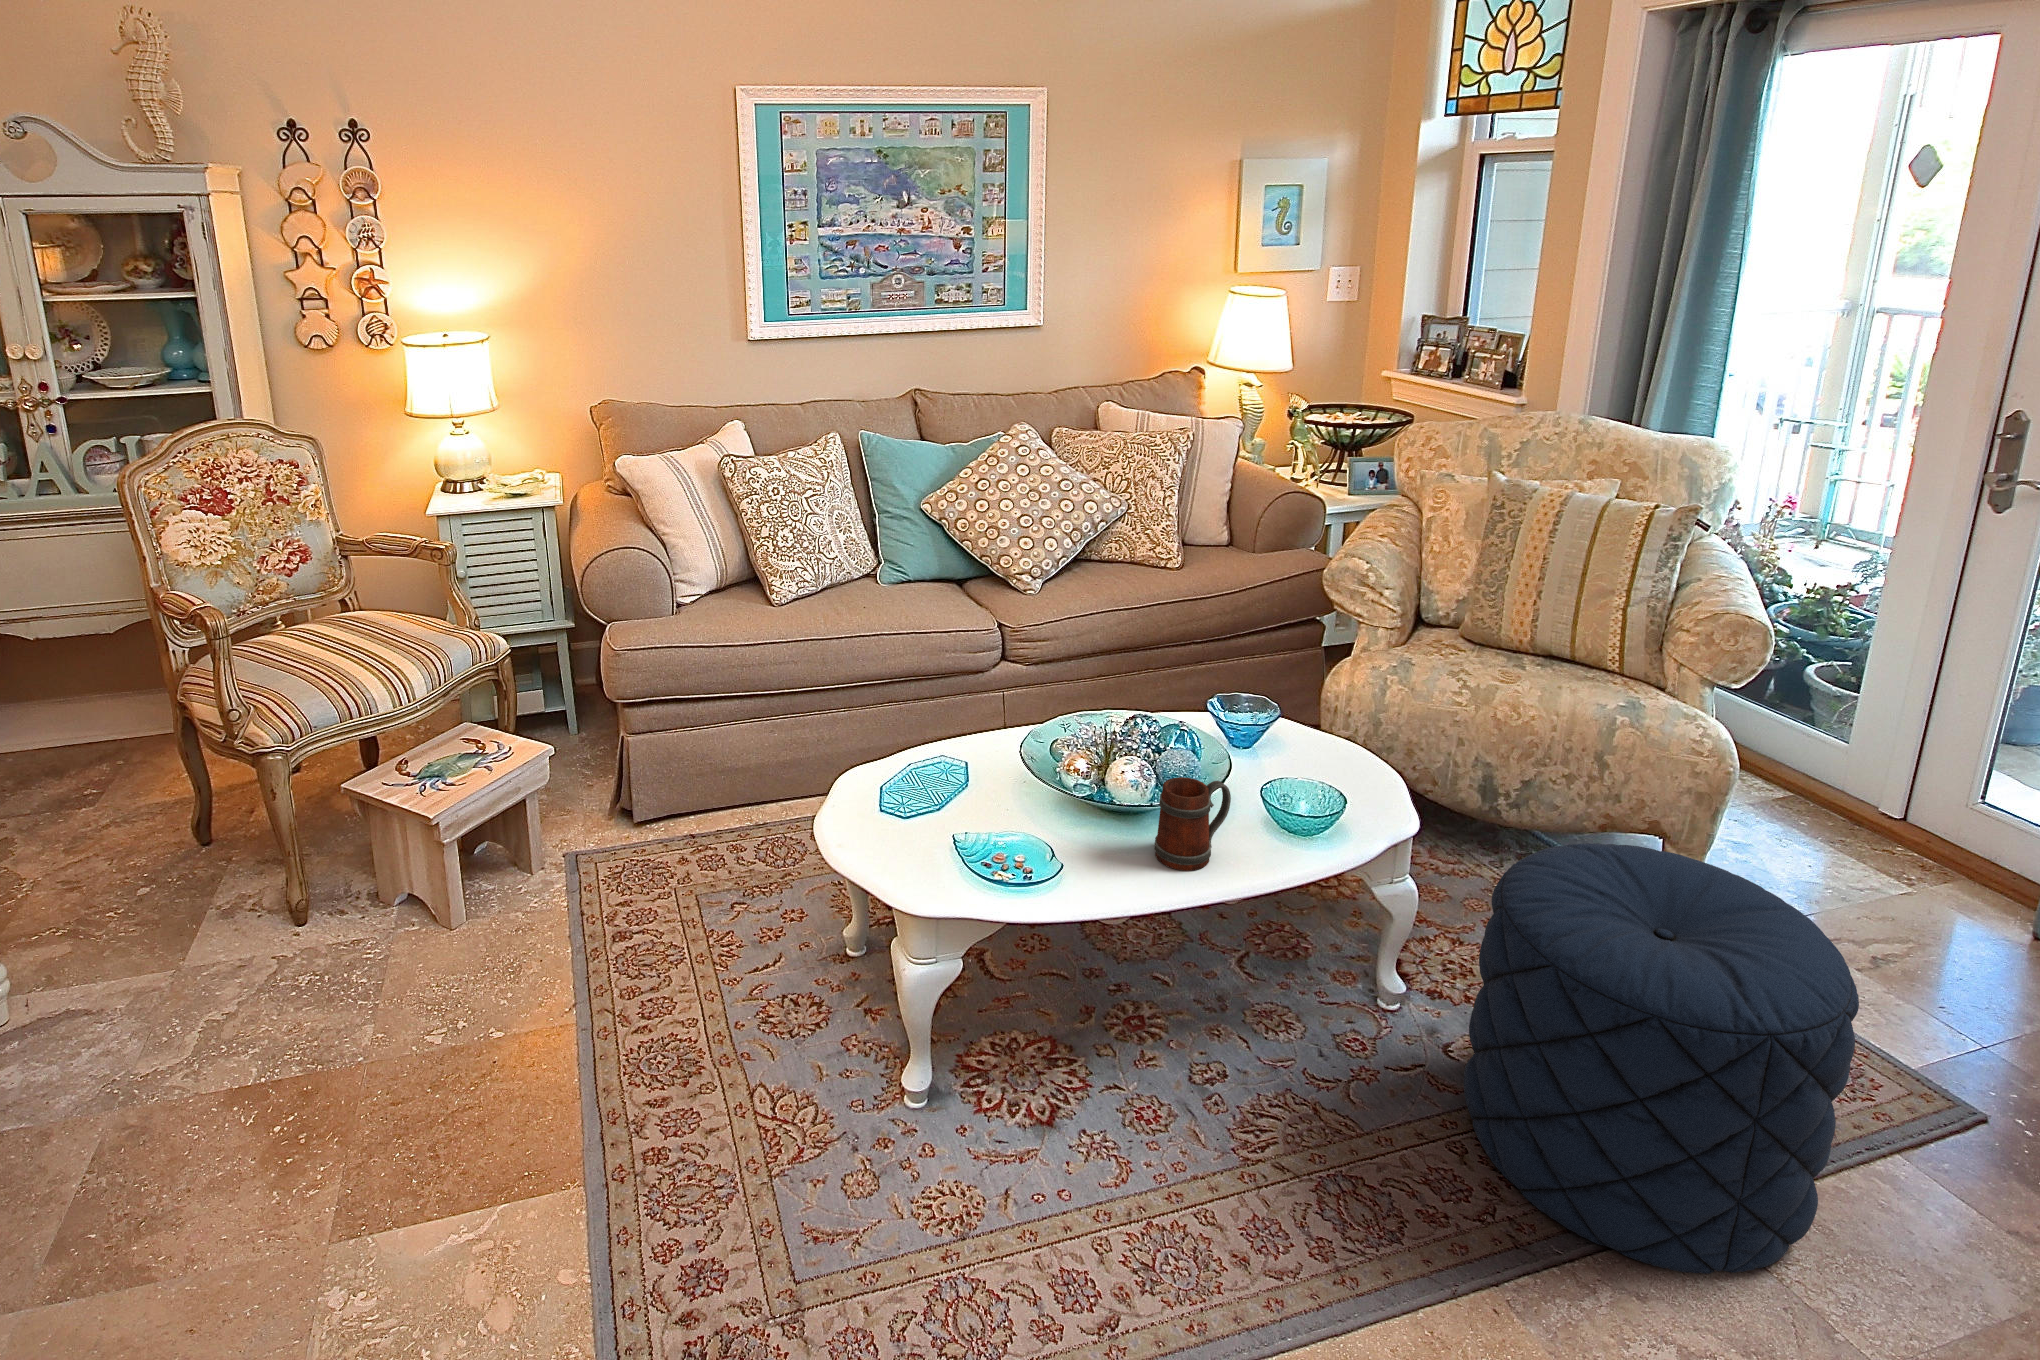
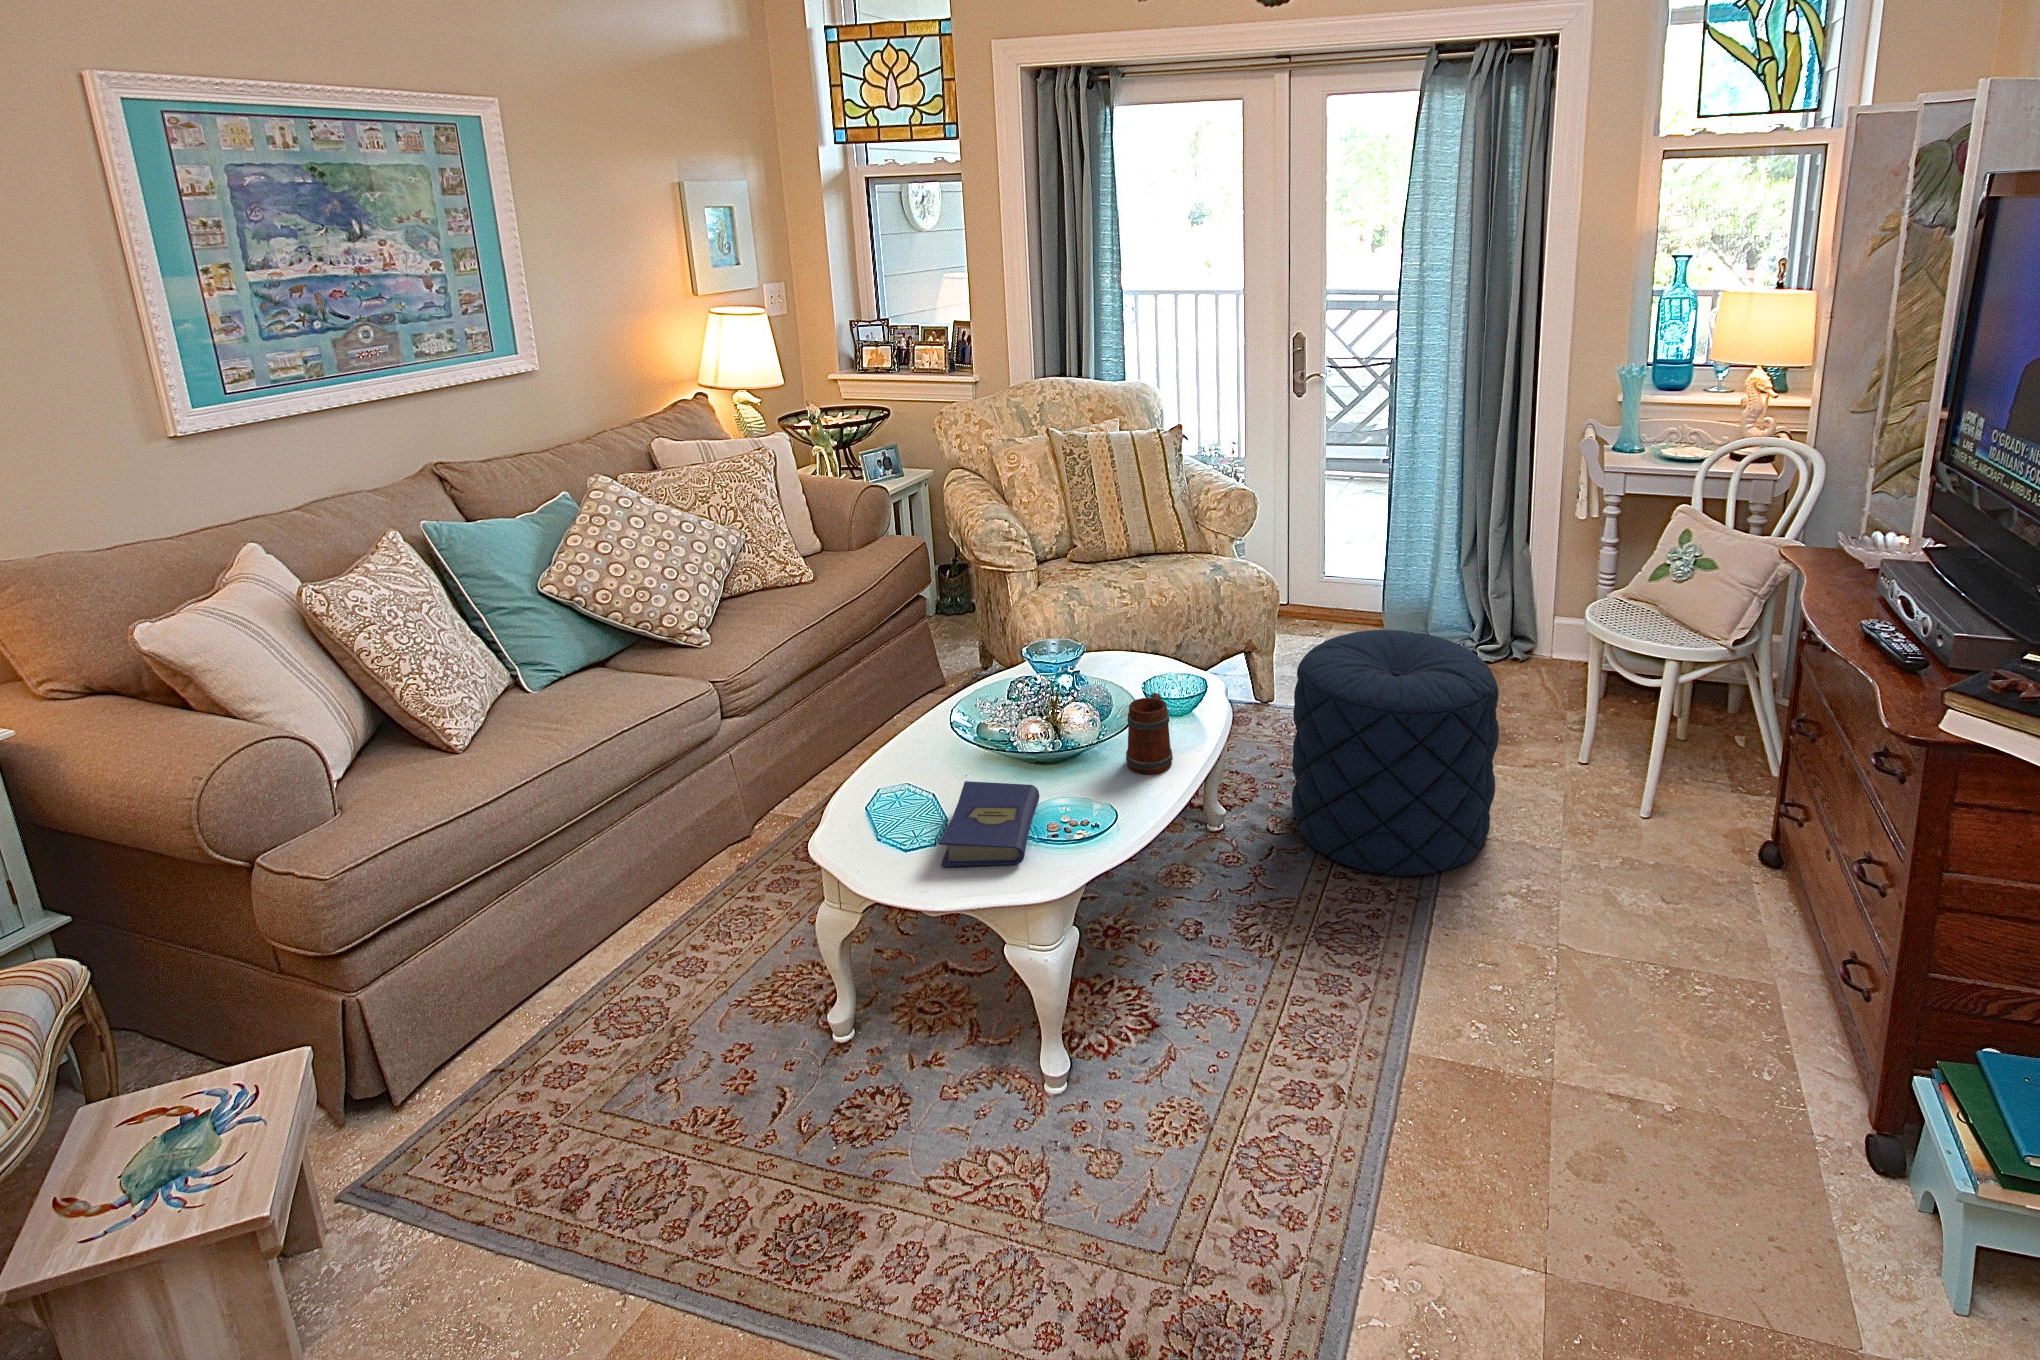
hardcover book: none [883,776,1026,865] -> present [938,781,1039,866]

